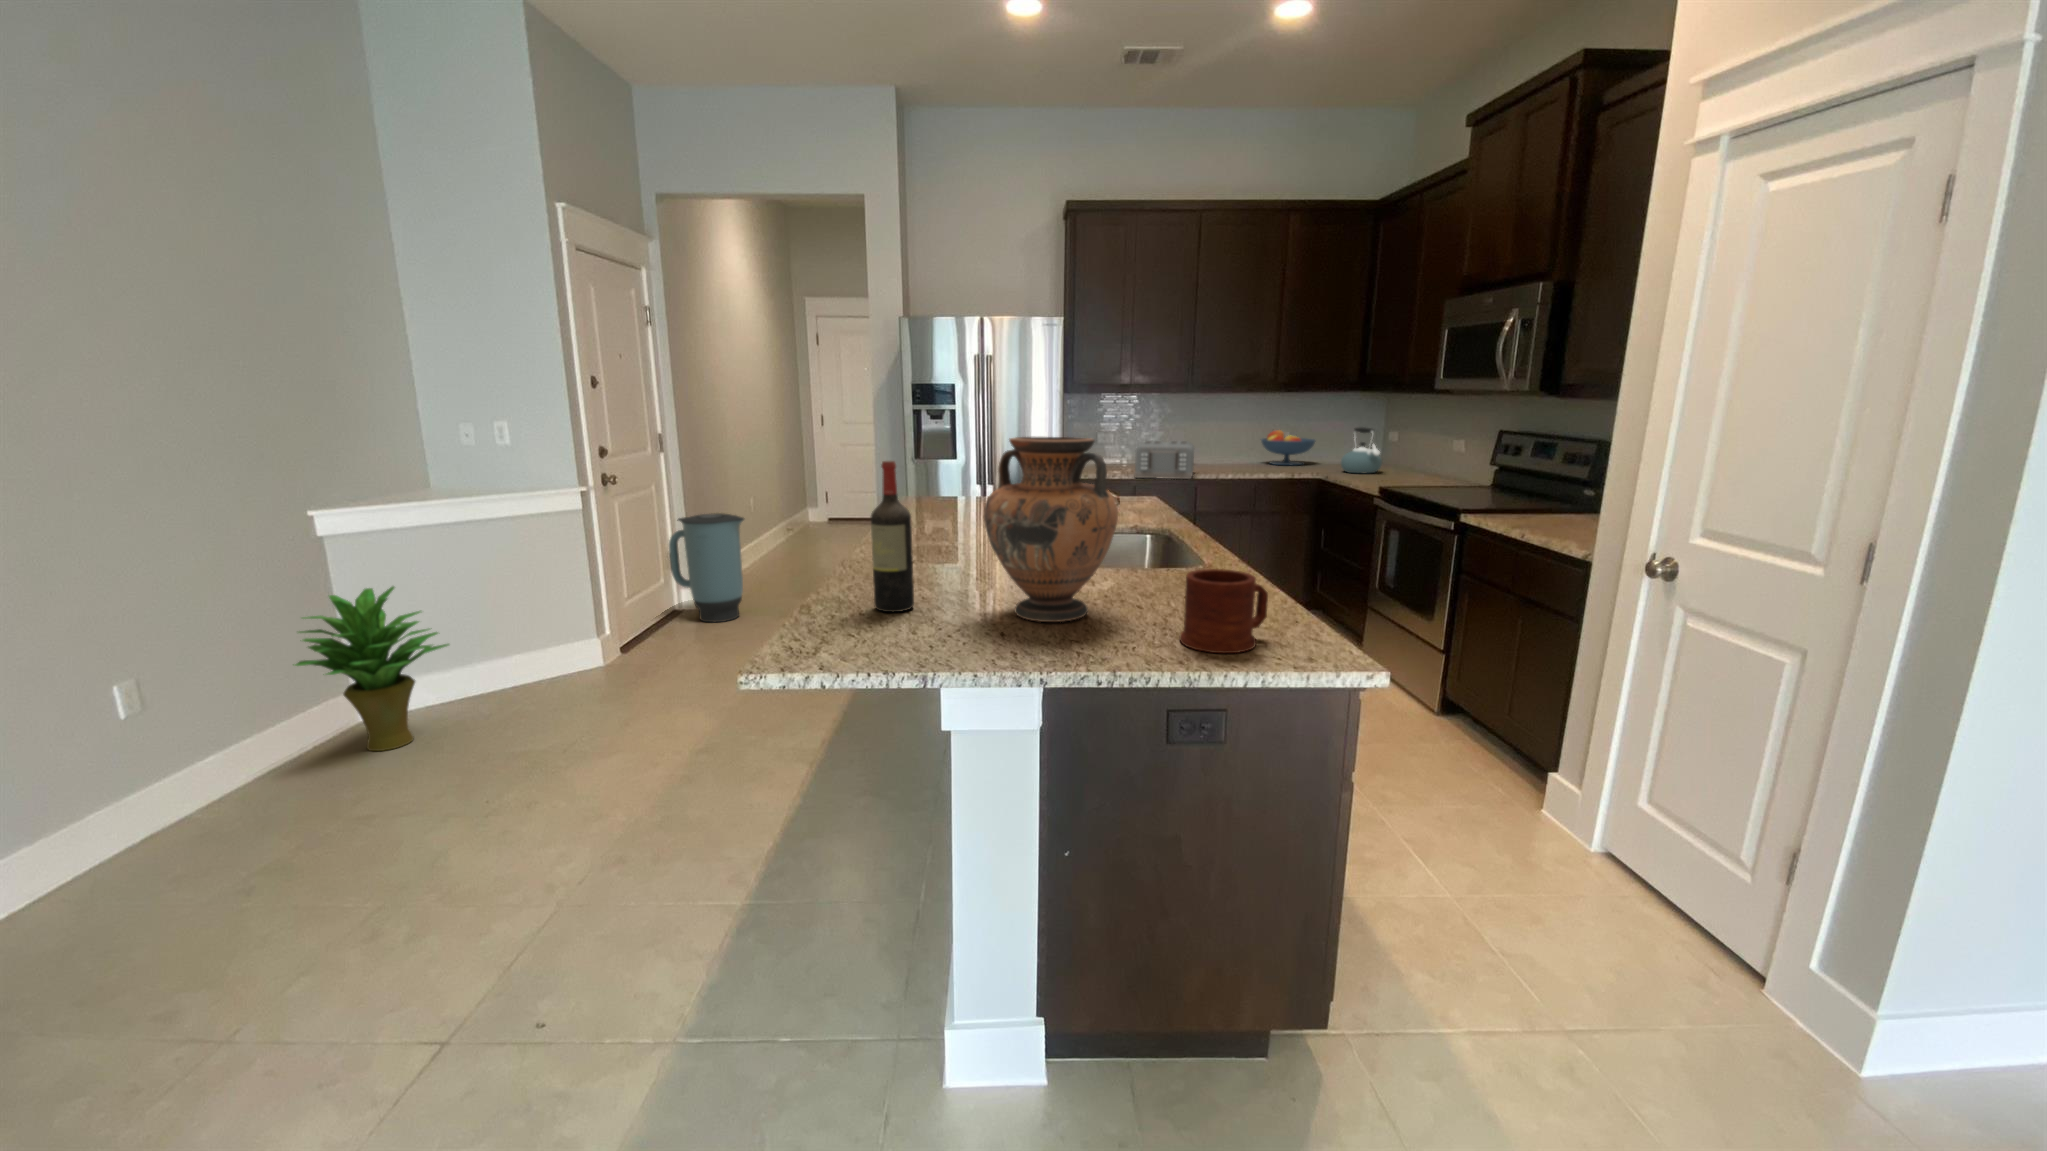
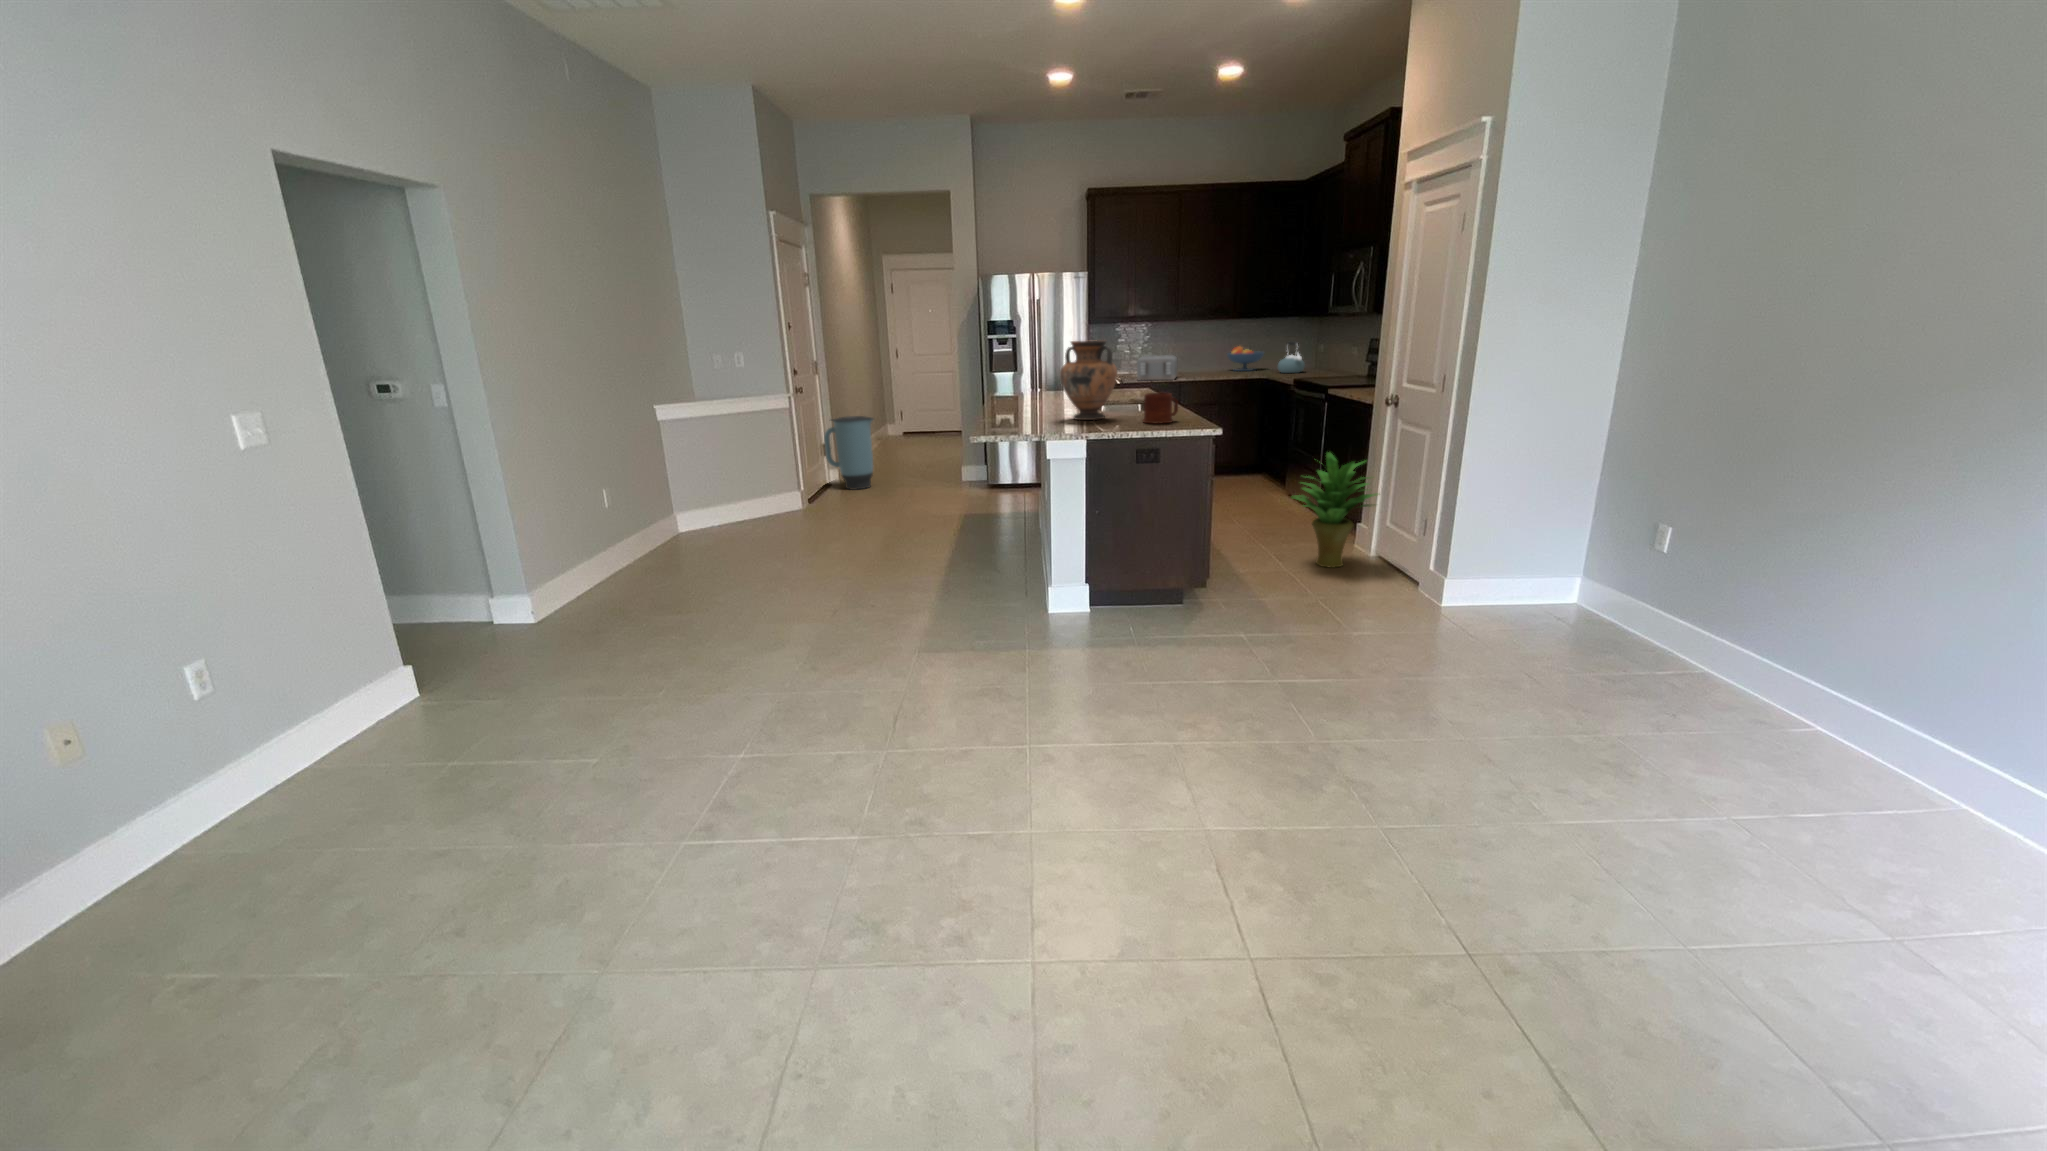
wine bottle: present [871,461,914,612] -> none [1010,353,1029,420]
potted plant: present [295,586,449,751] -> present [1293,452,1377,568]

